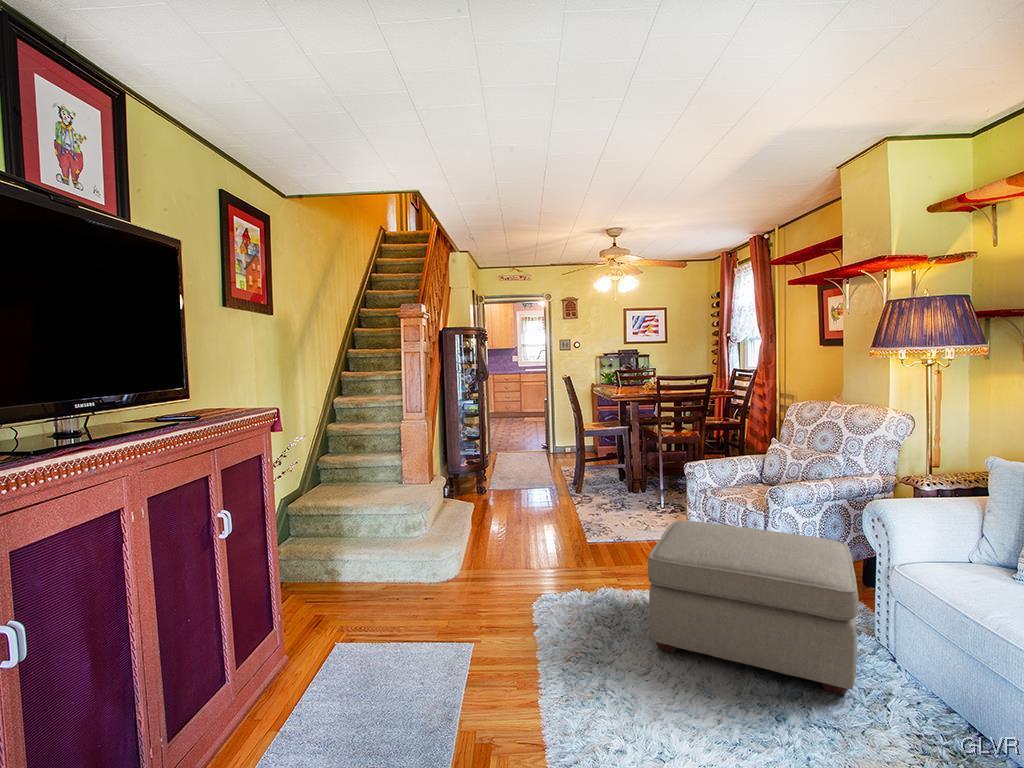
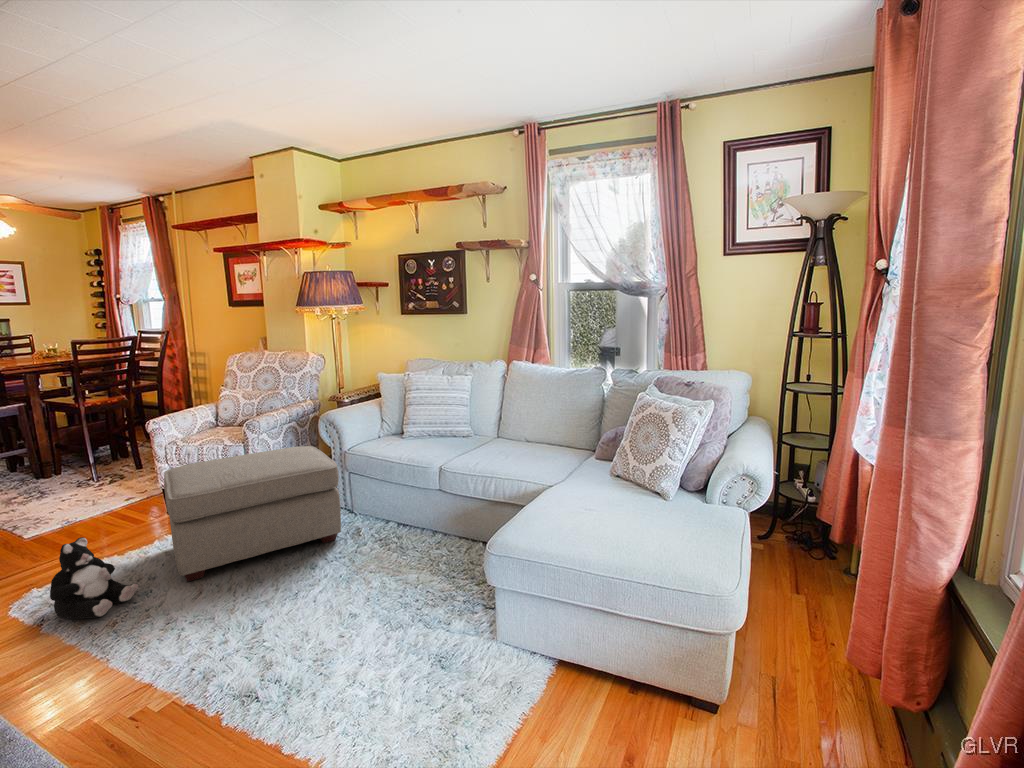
plush toy: none [559,563,618,643] -> present [50,537,138,619]

